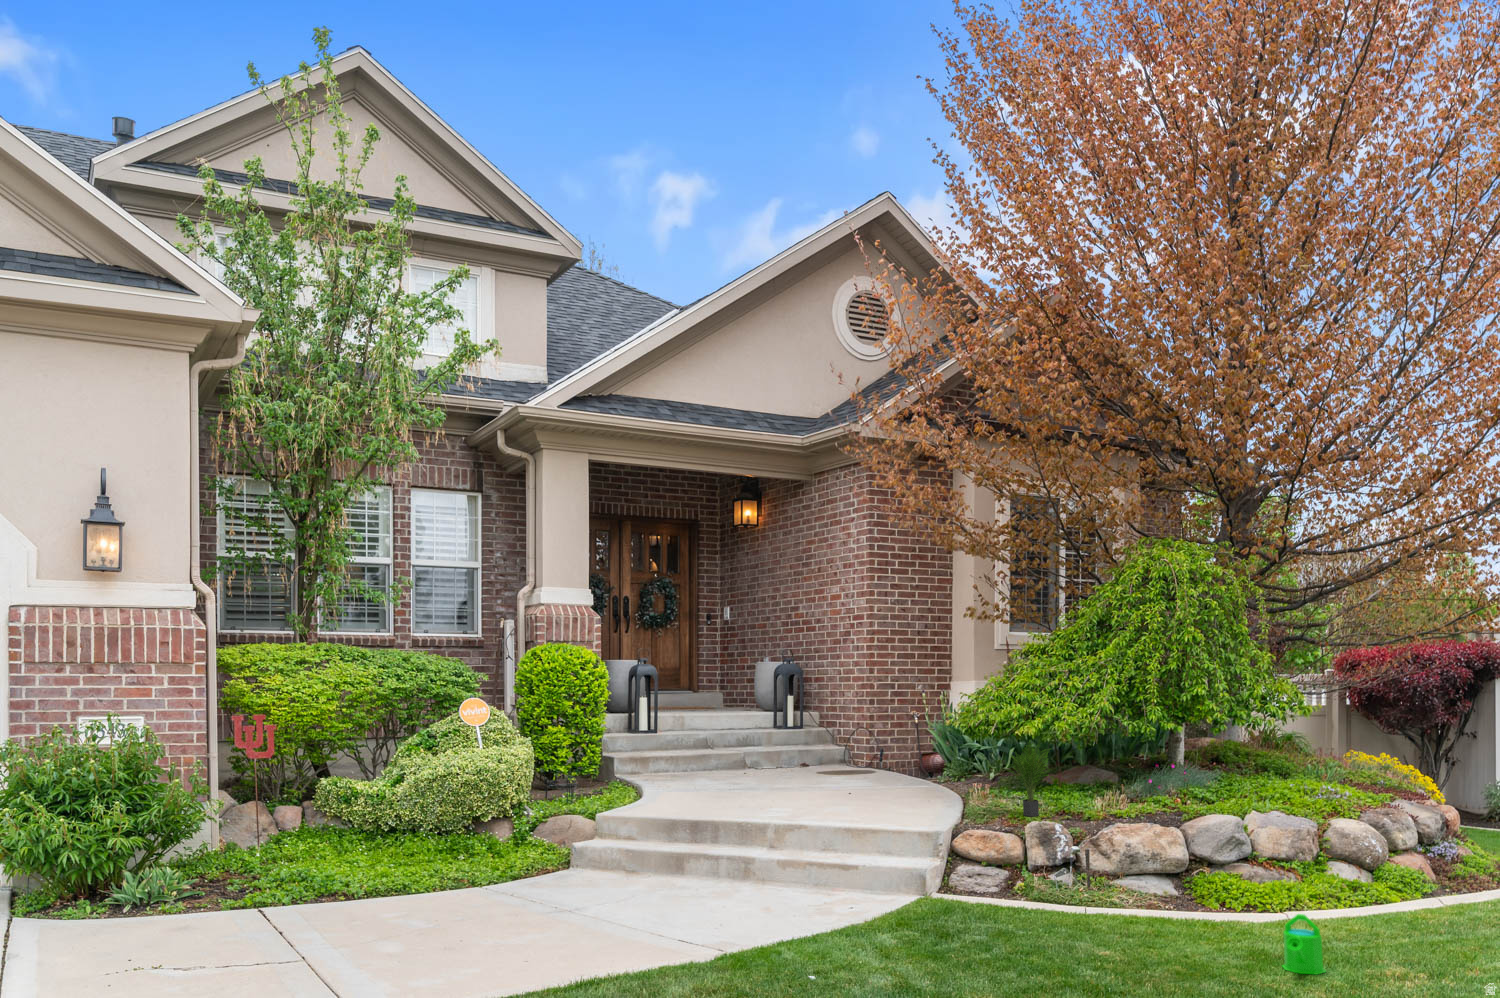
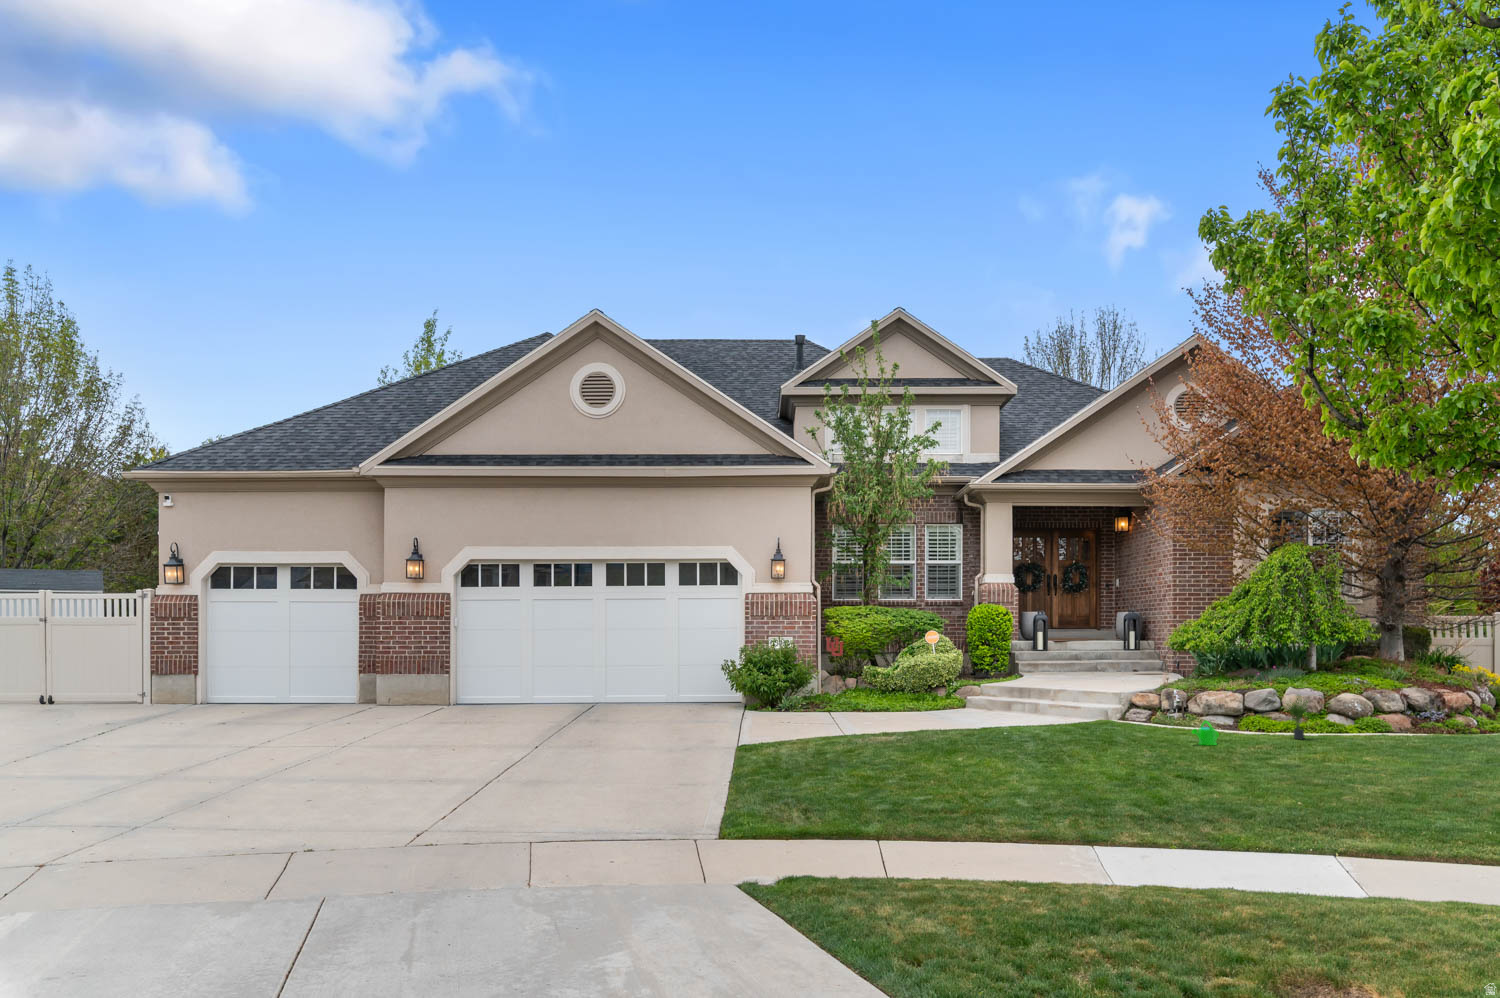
potted plant: present [1012,742,1047,817] -> present [1287,697,1307,739]

